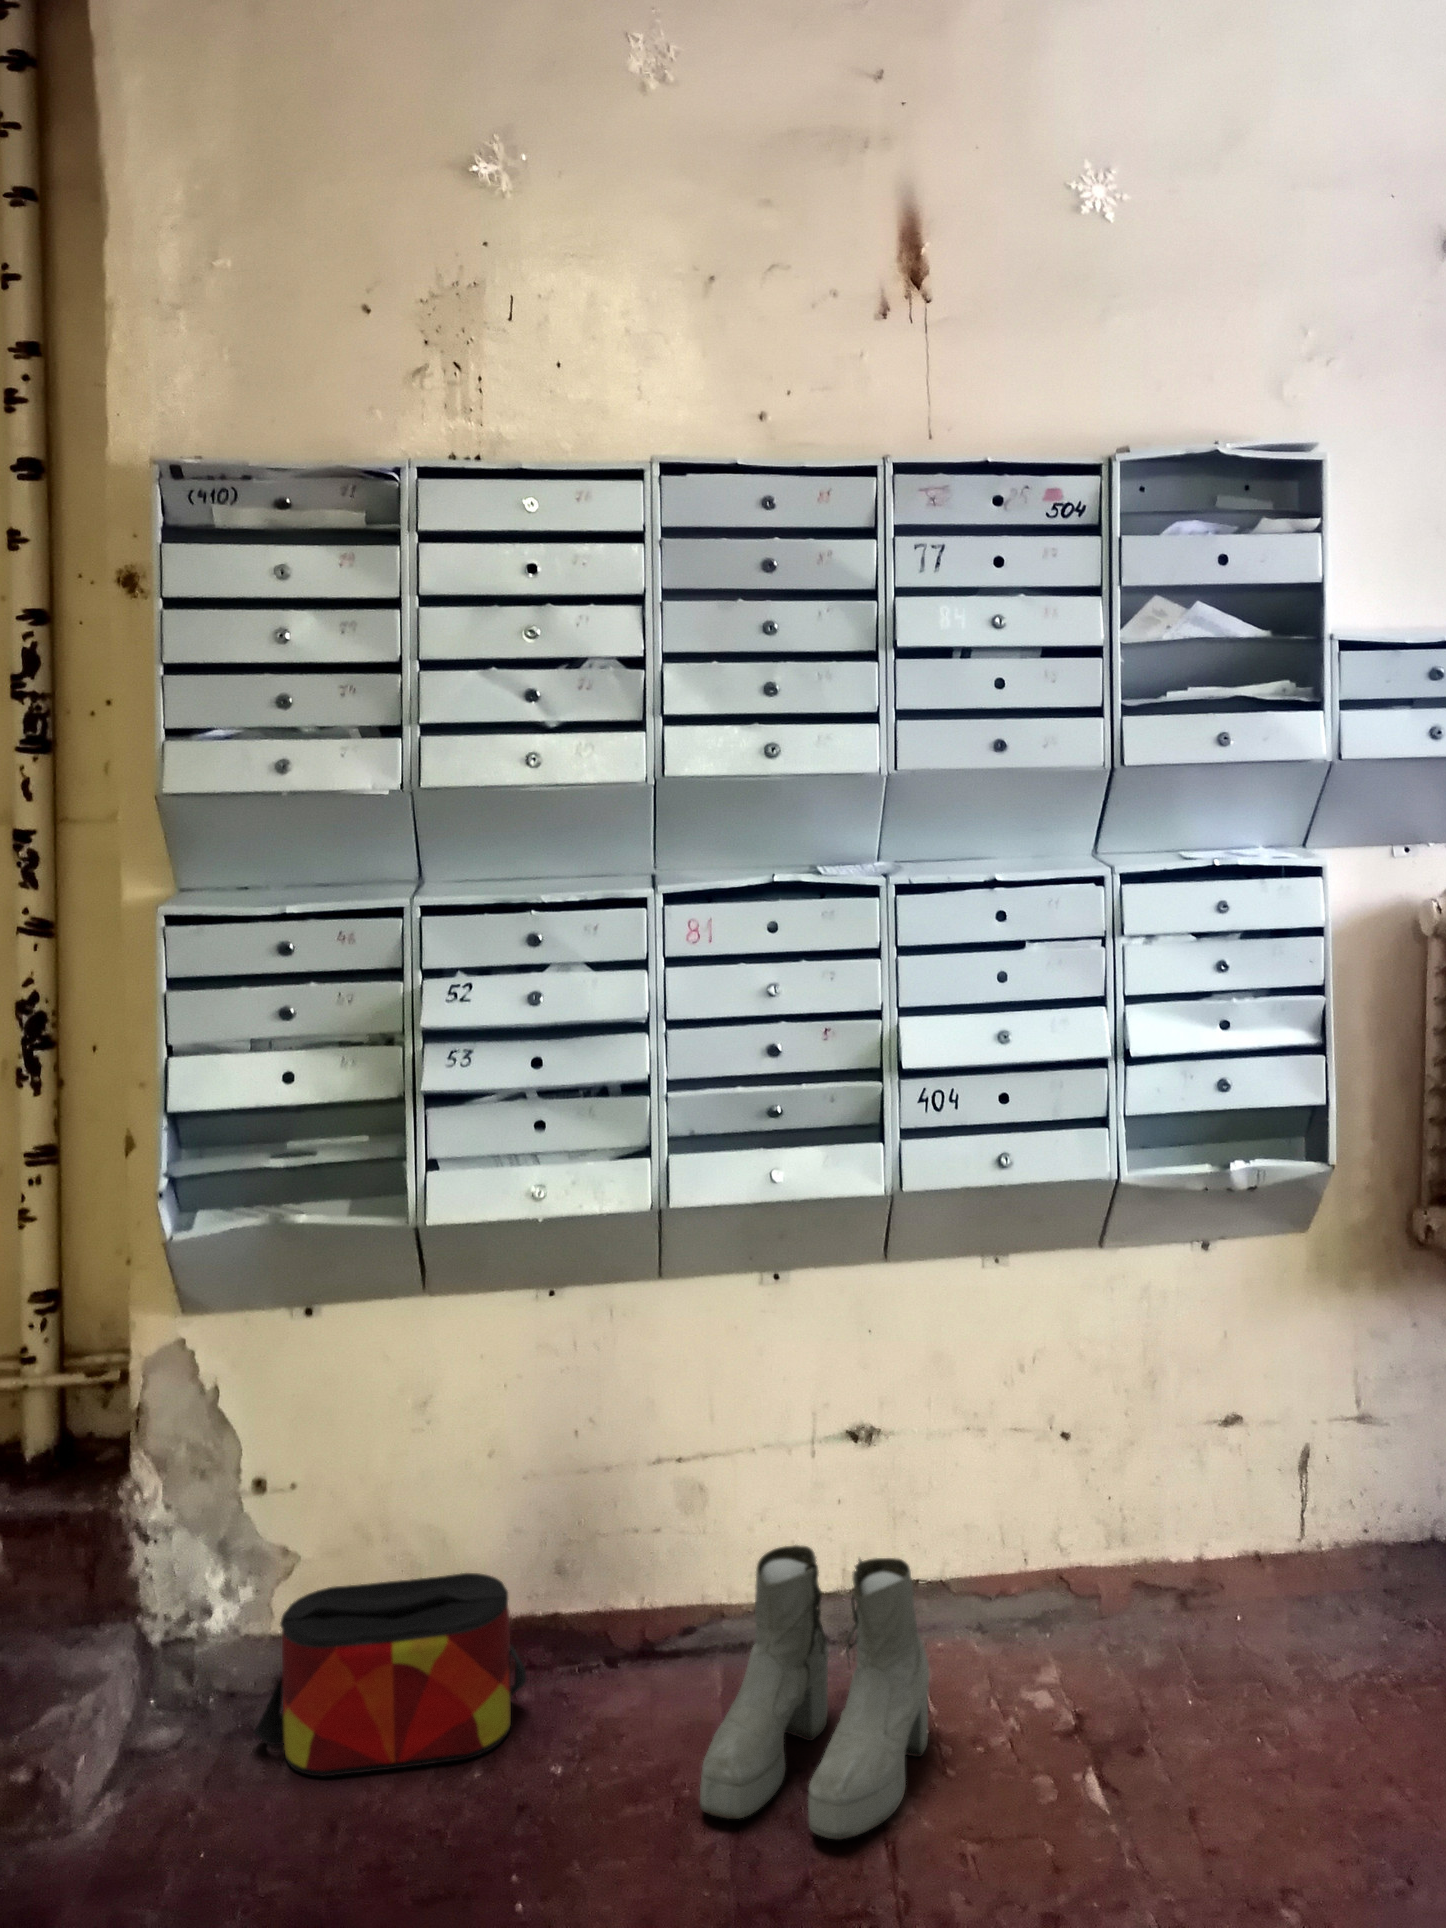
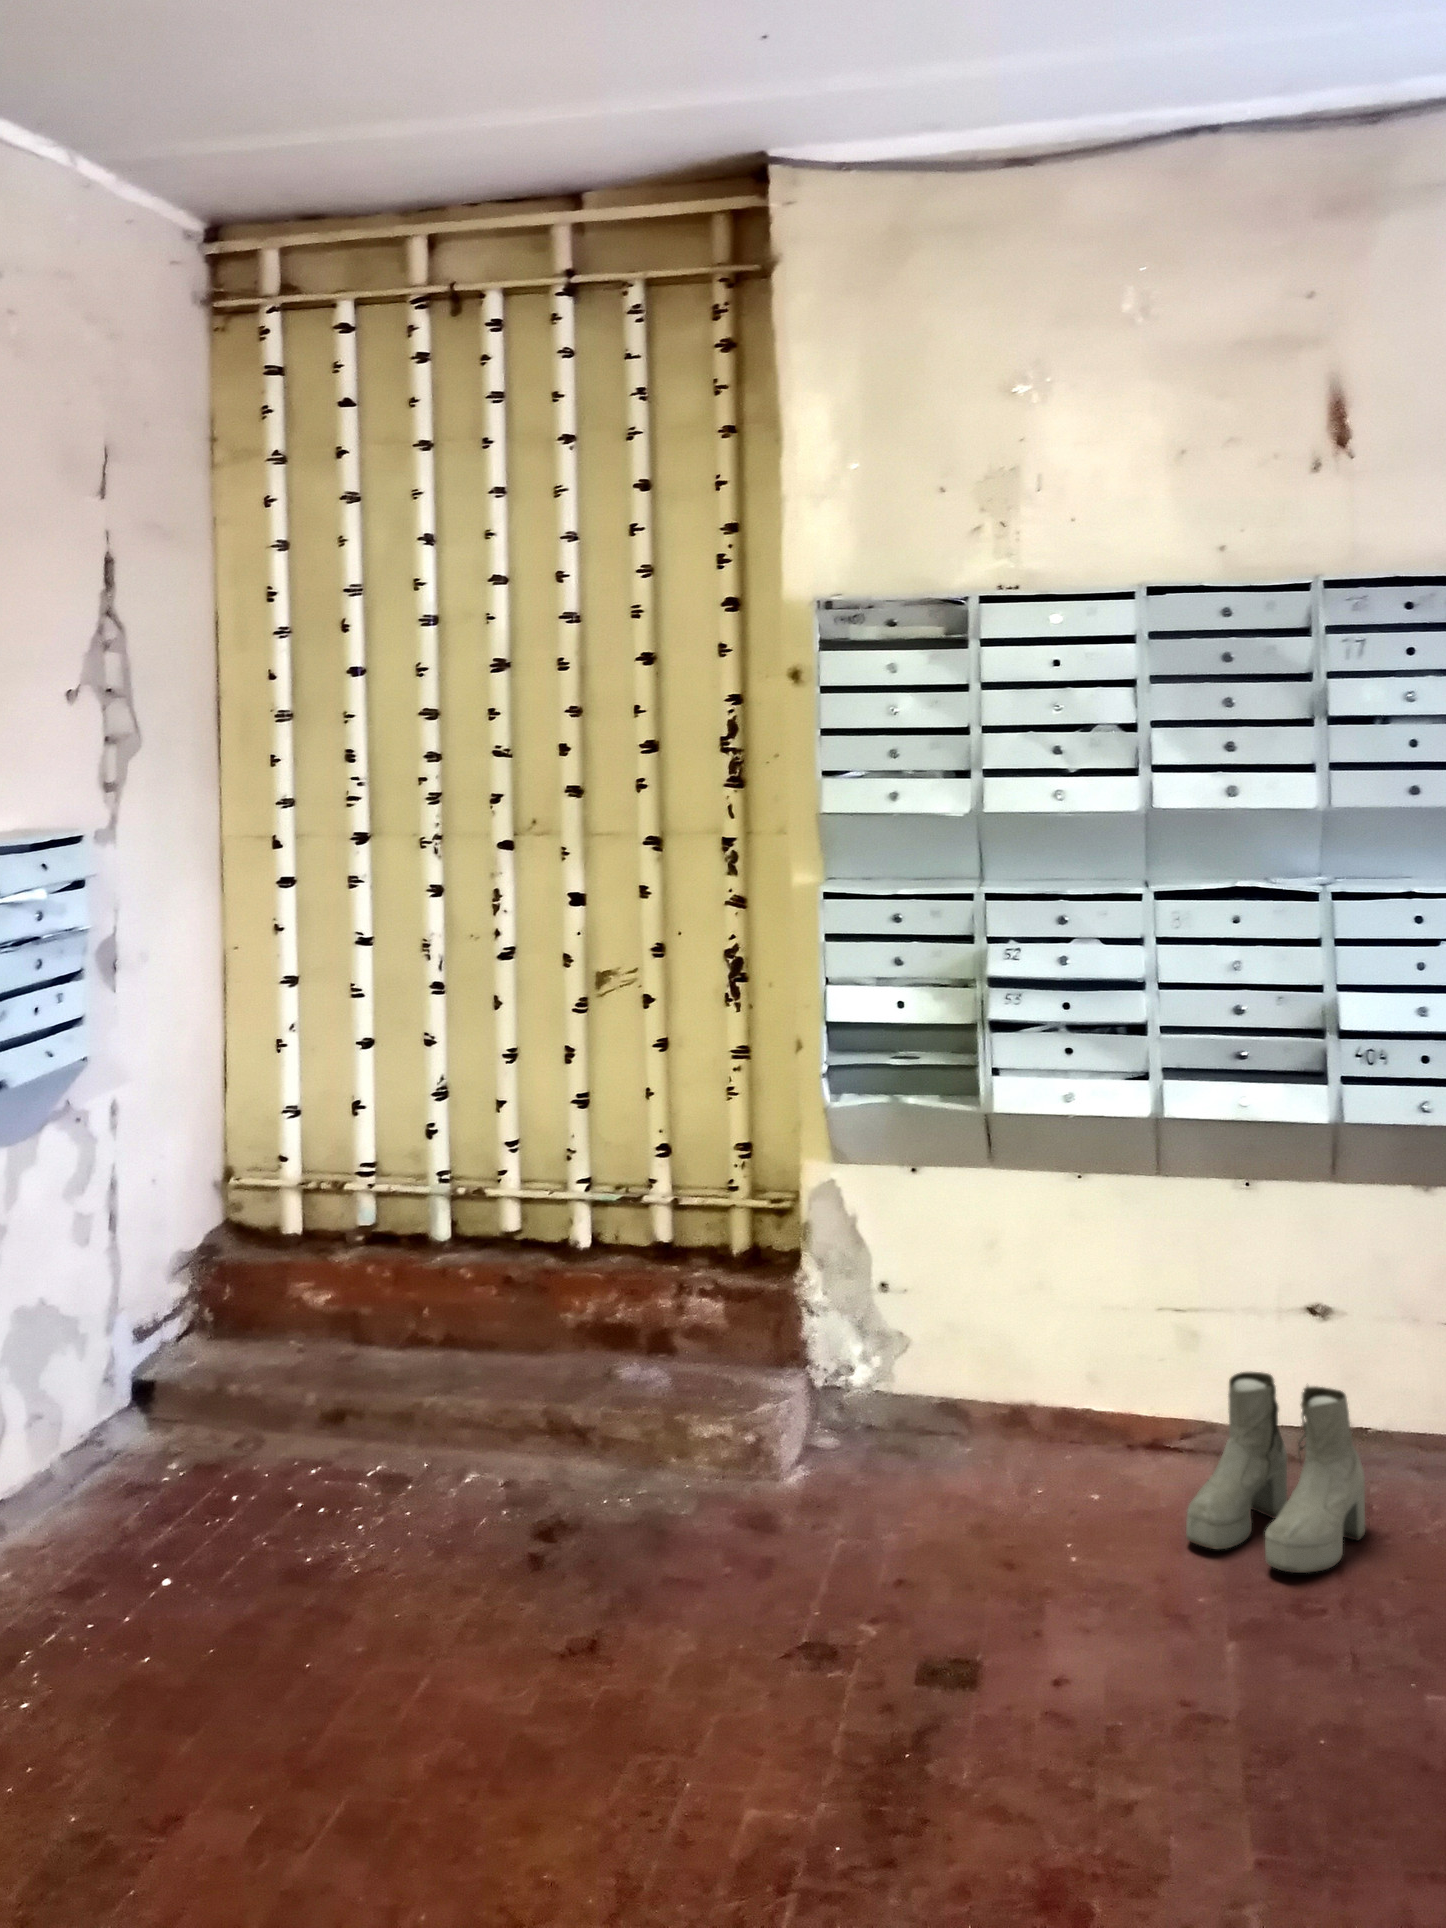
bag: present [254,1573,526,1777] -> none [880,1360,1065,1487]

